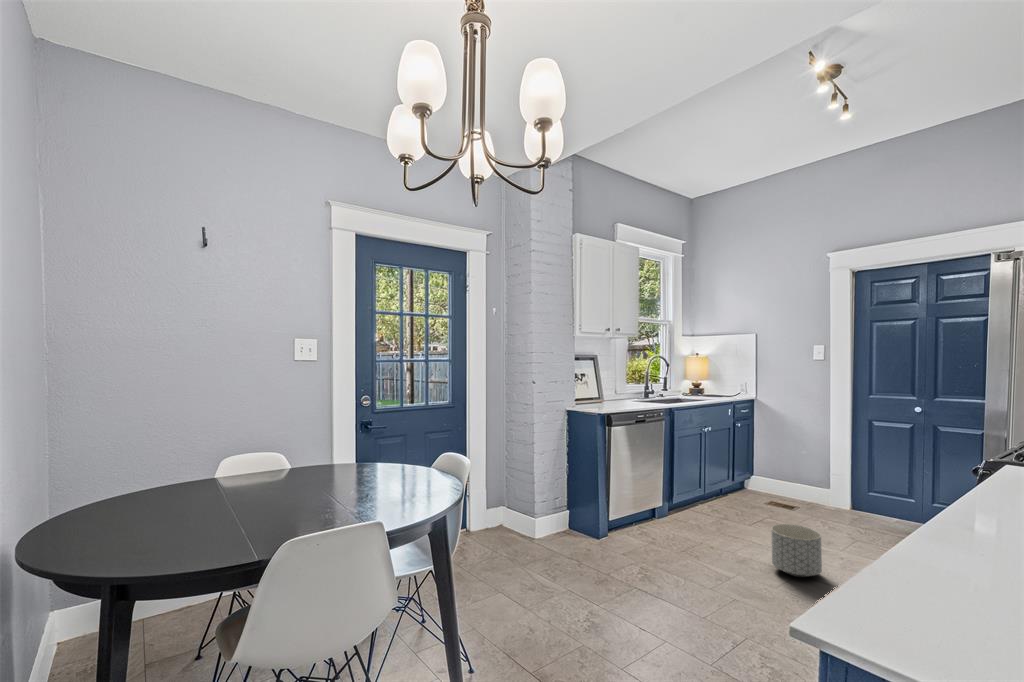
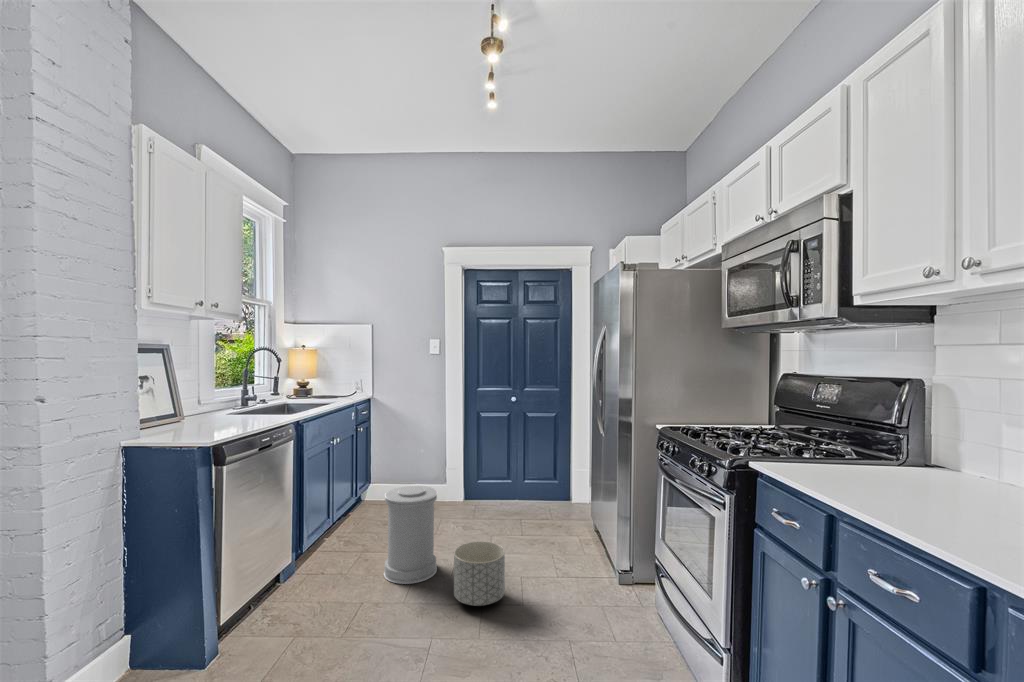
trash can: none [729,472,778,549] -> present [384,486,437,584]

